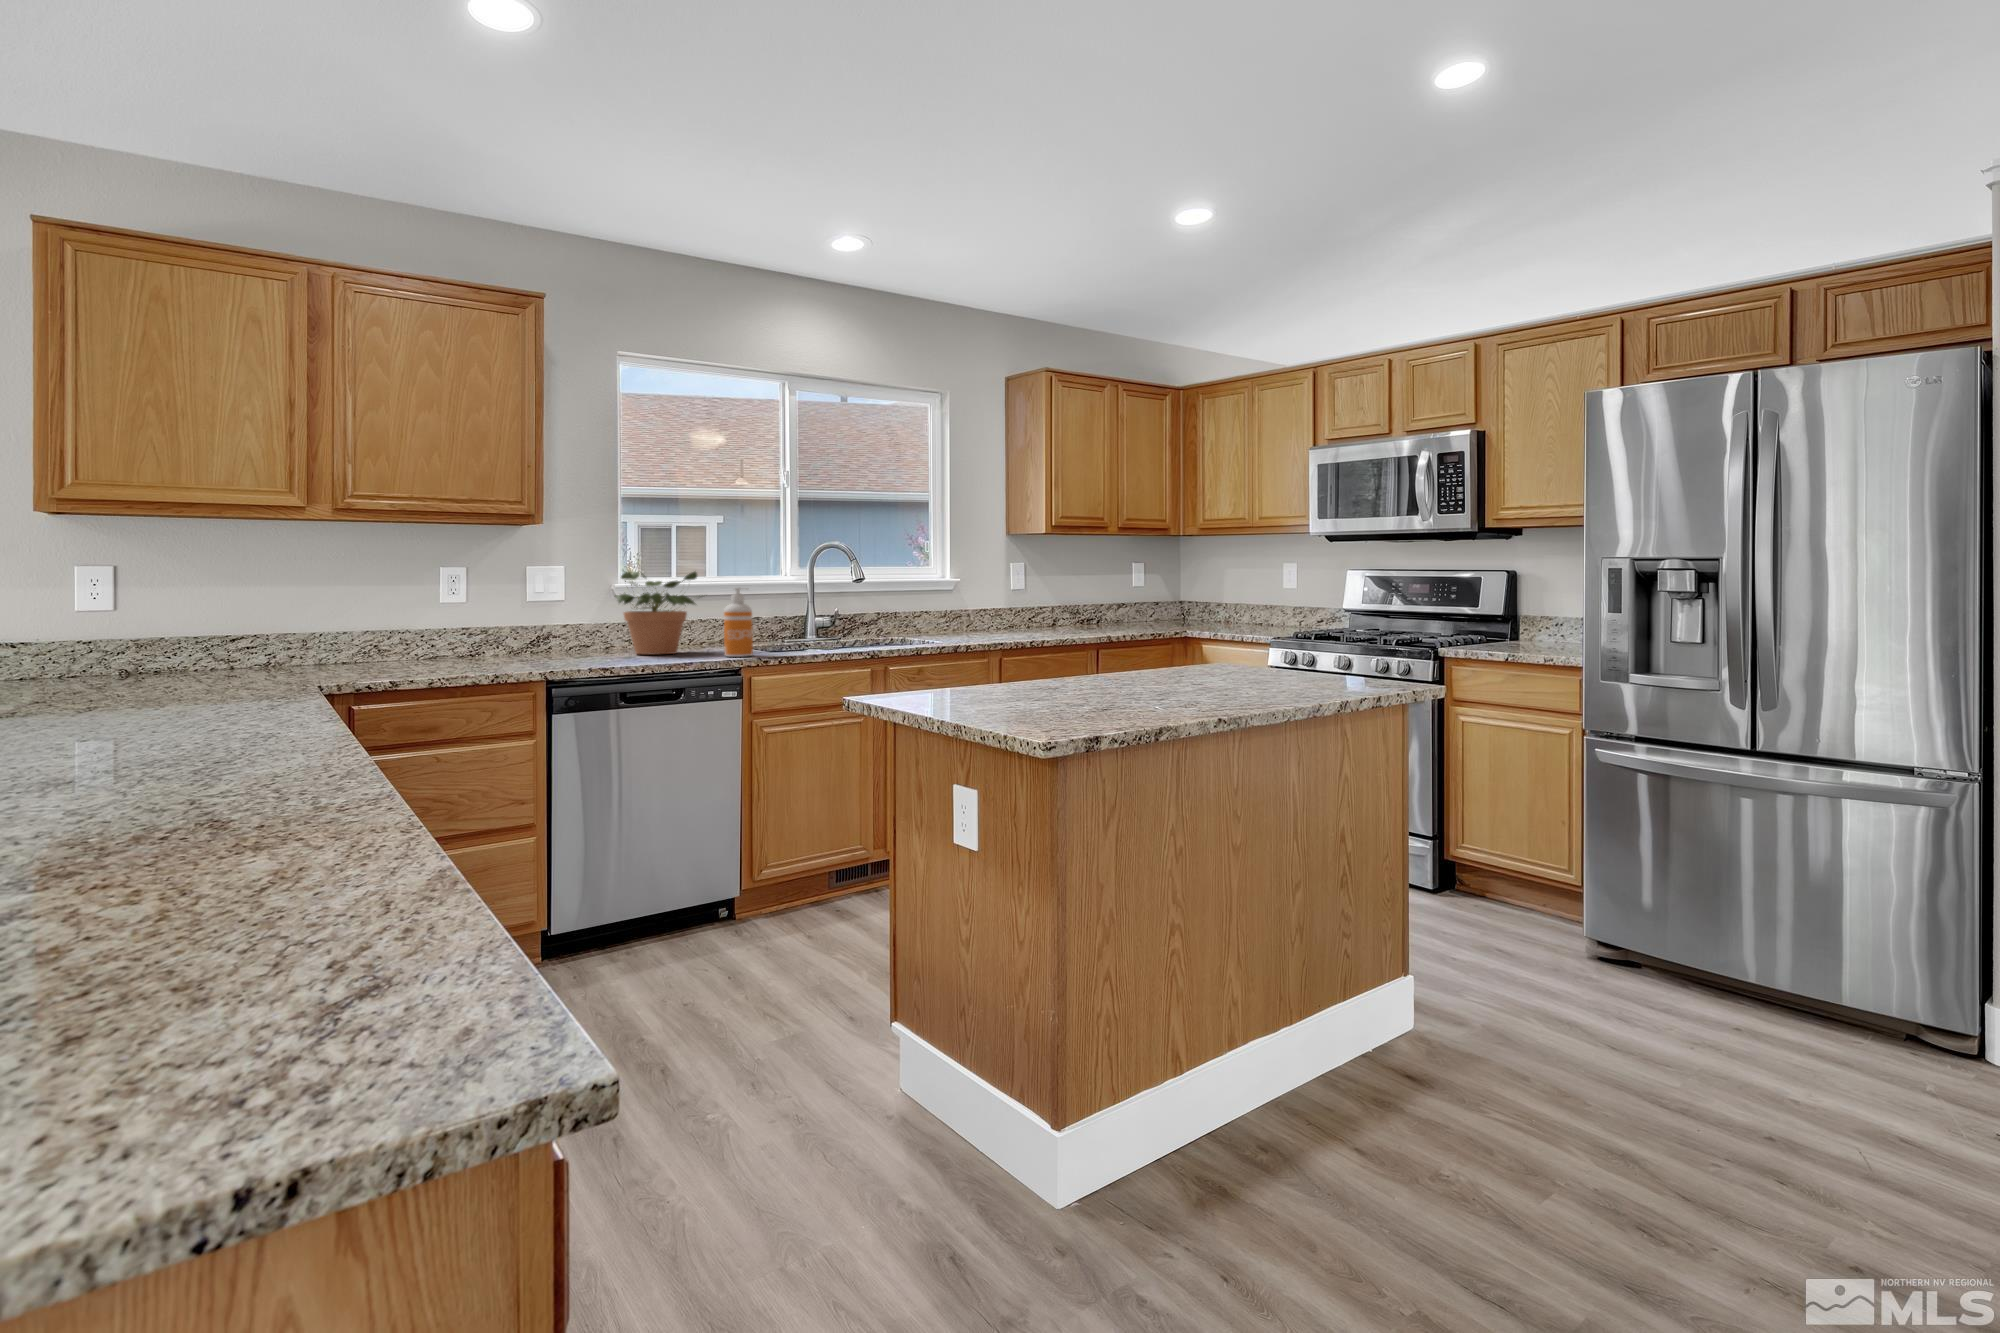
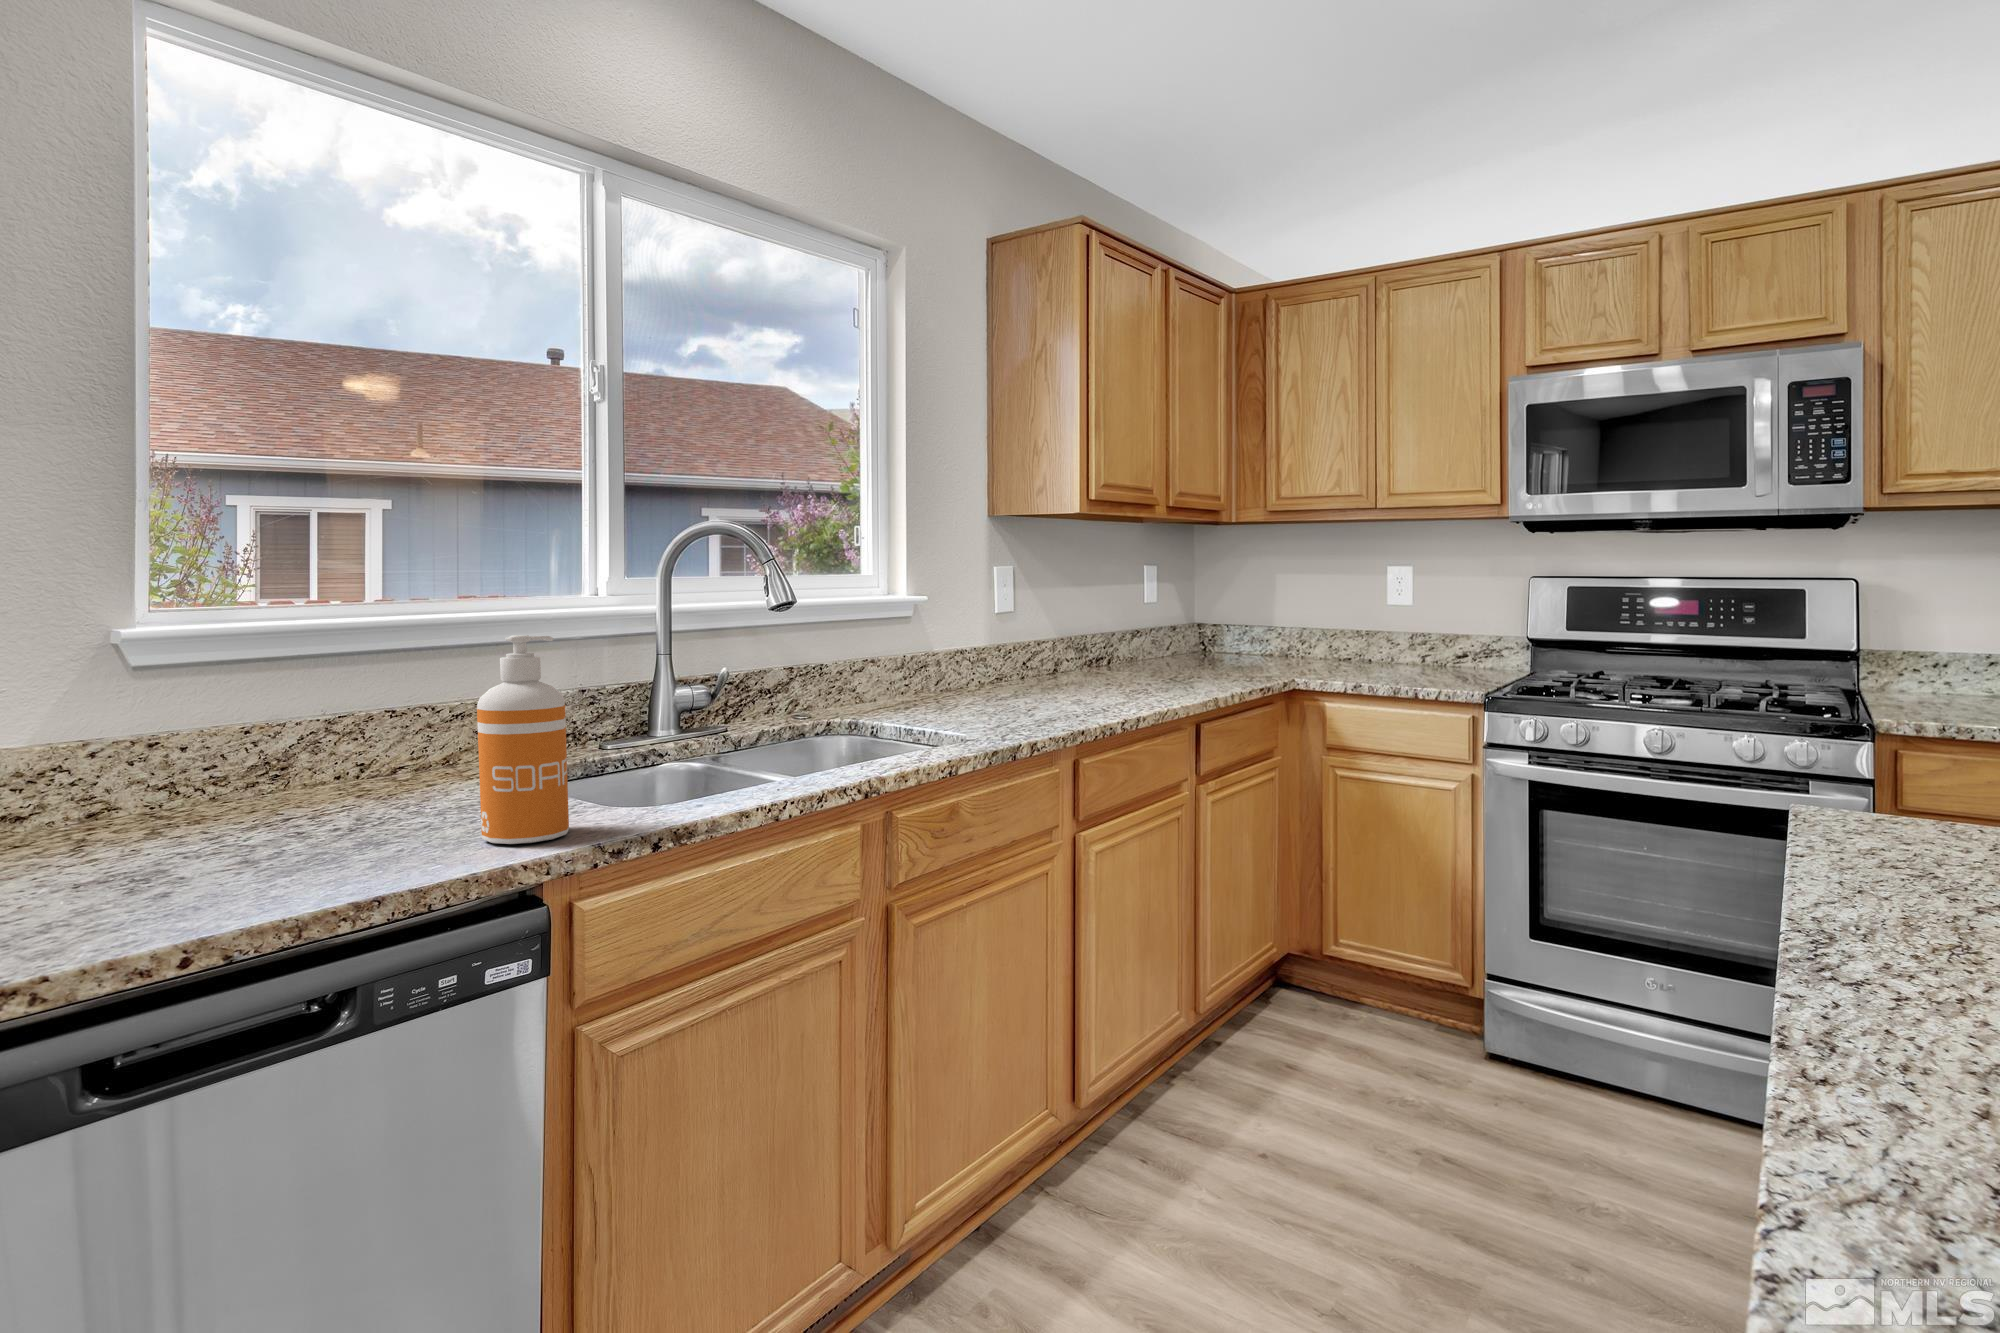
potted plant: present [615,572,703,654] -> none [97,584,428,842]

